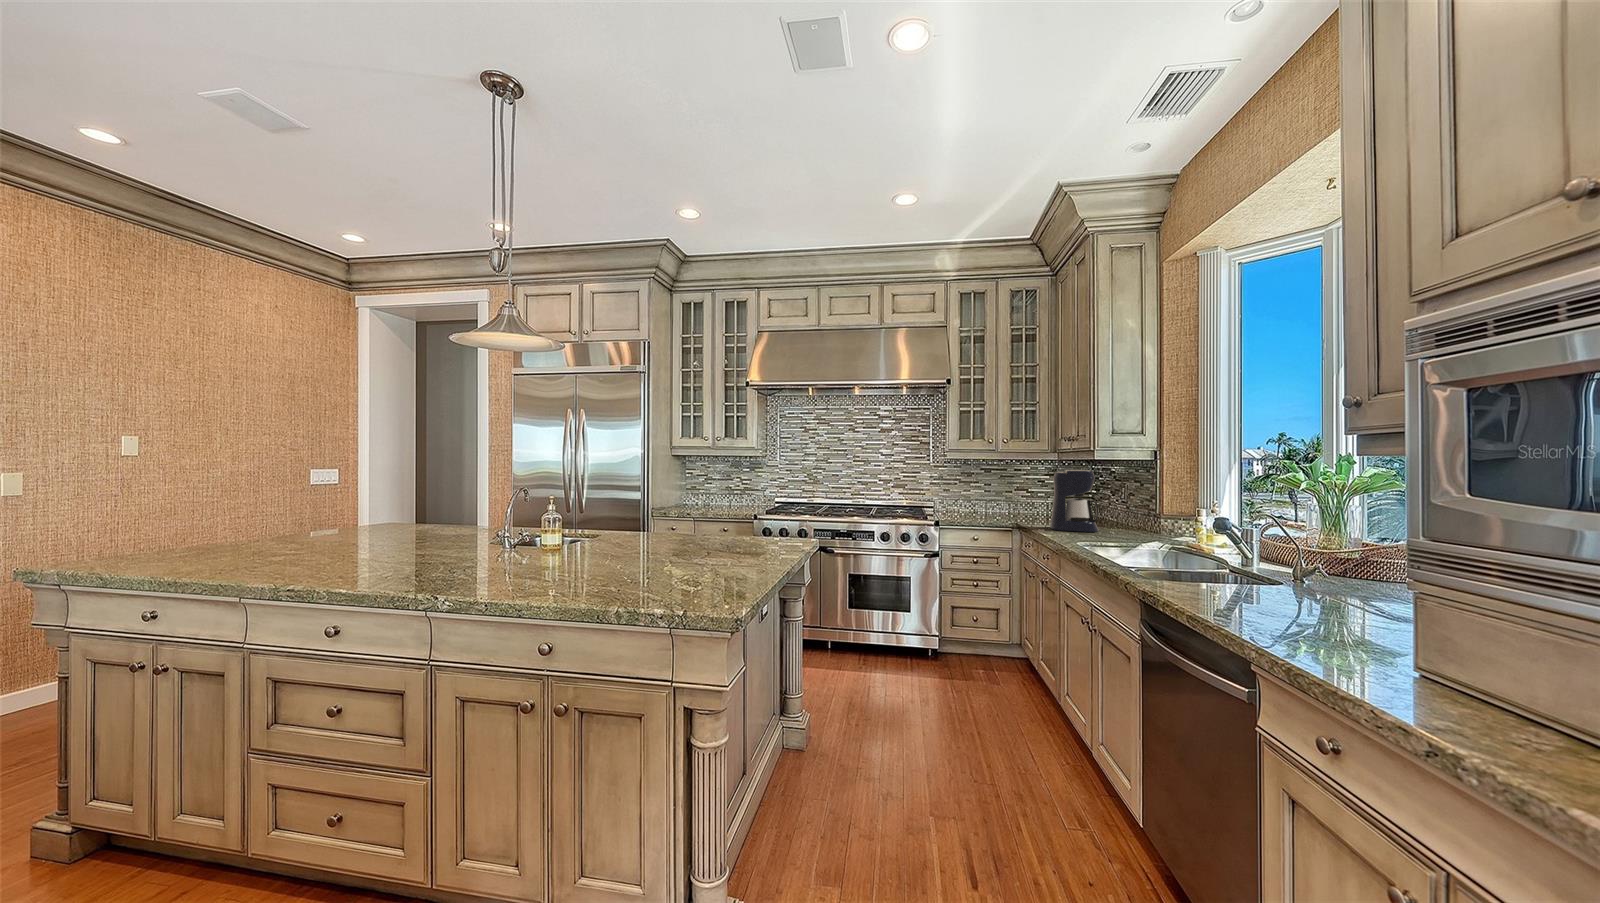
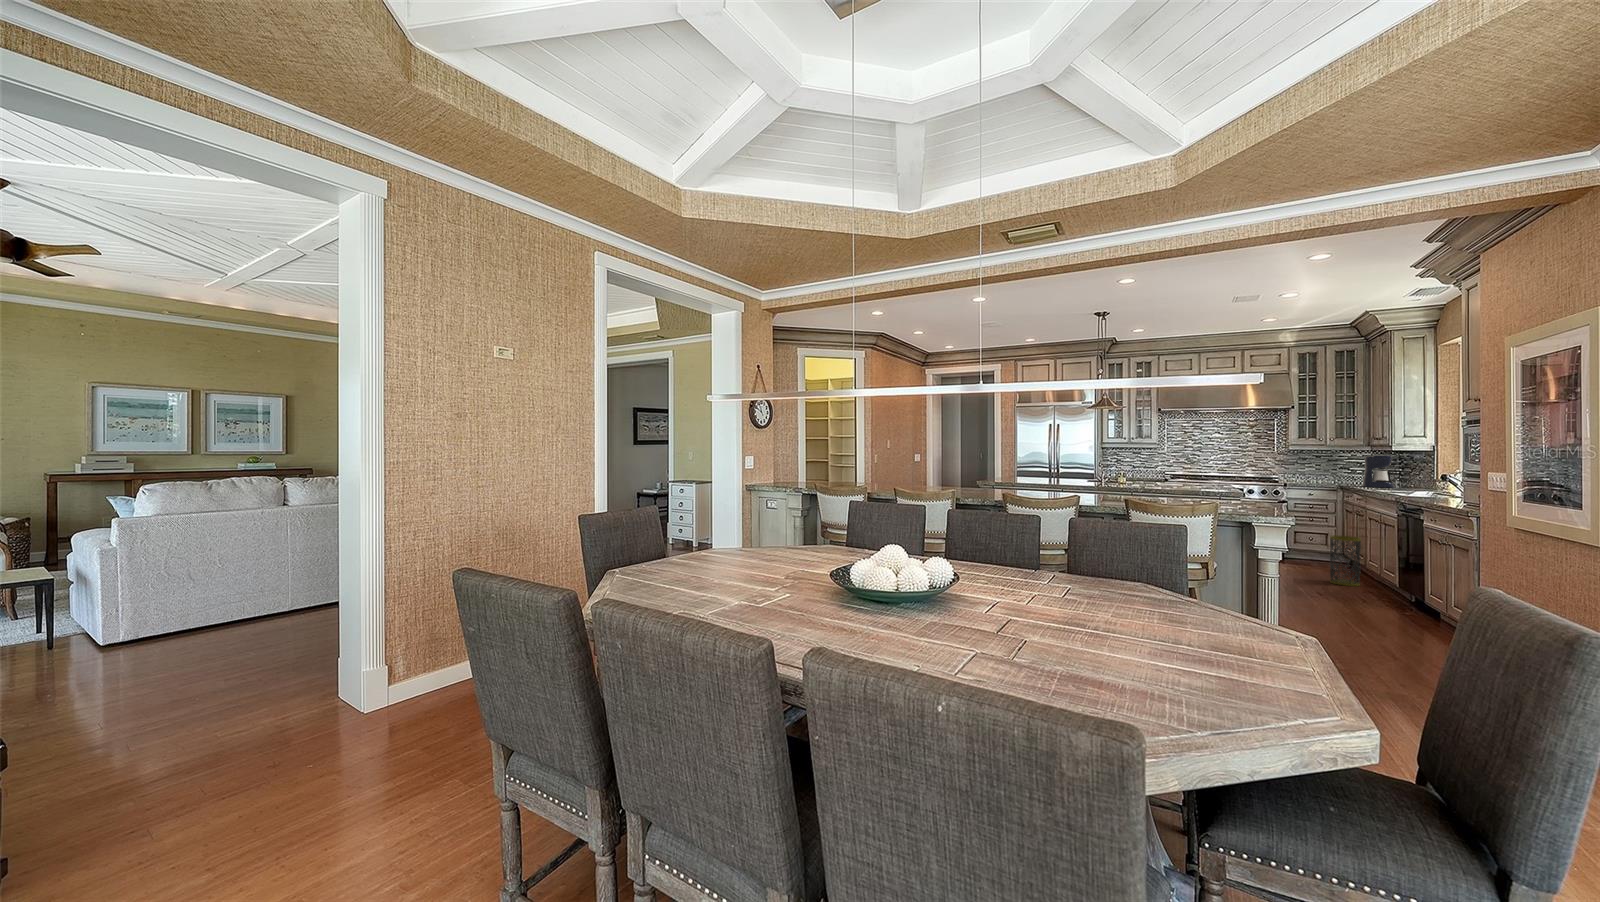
trash can: none [1002,653,1058,782] -> present [1330,535,1361,586]

